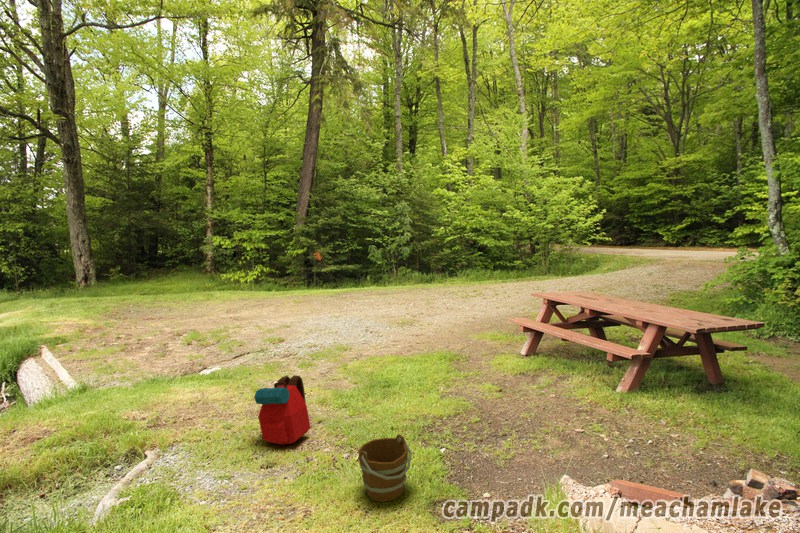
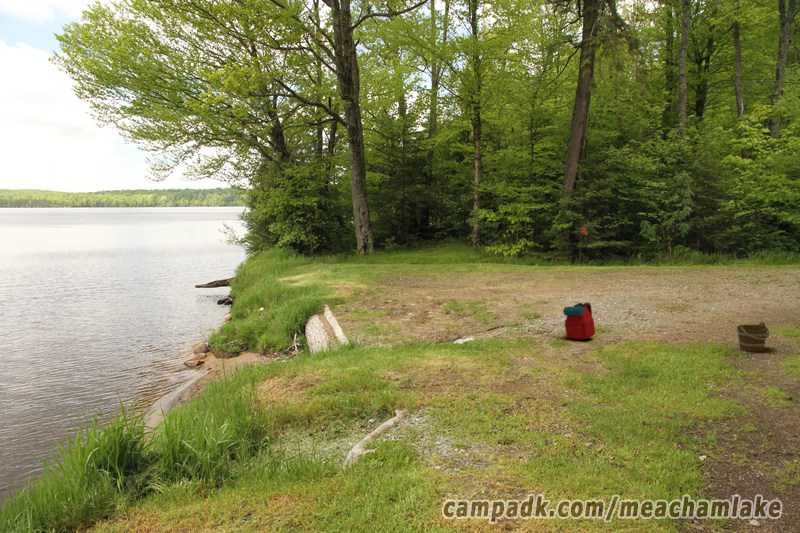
bucket: present [358,435,412,502] -> present [737,322,769,352]

